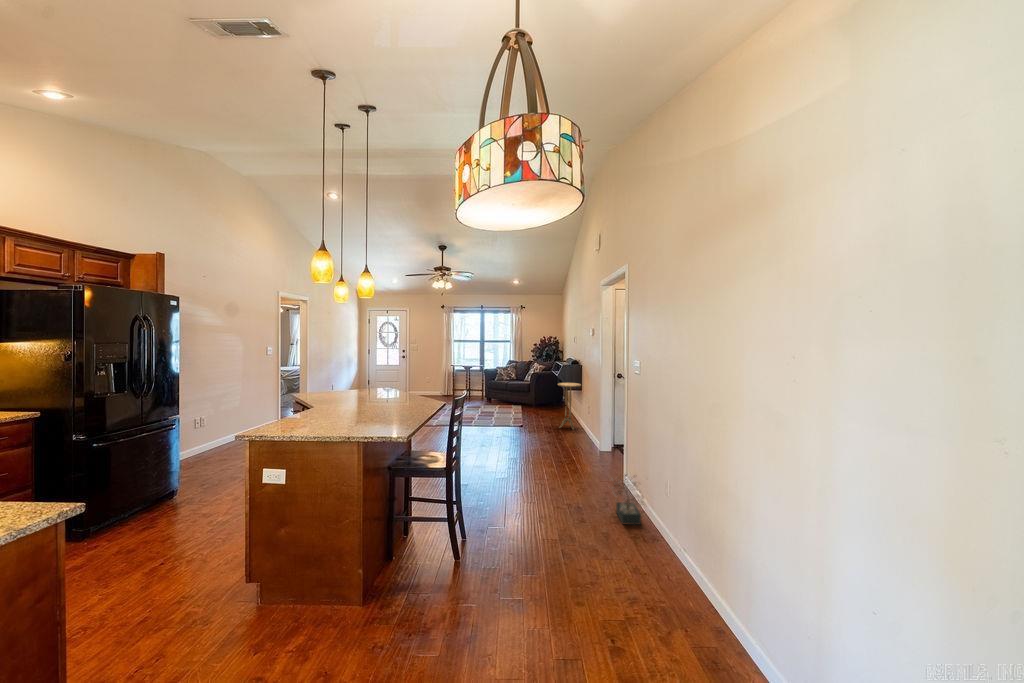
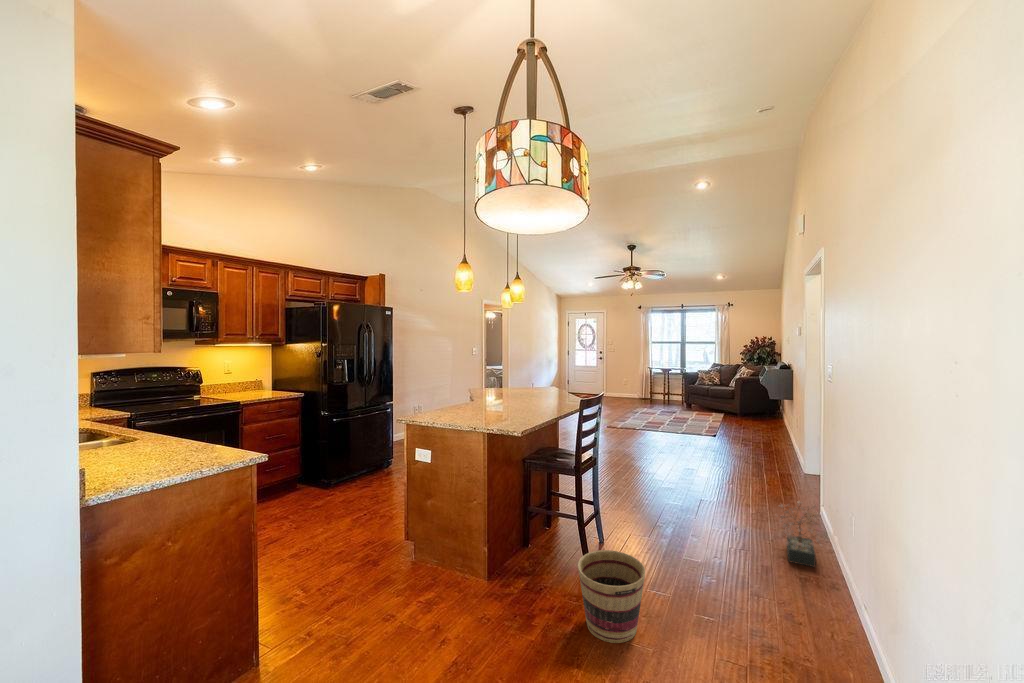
side table: present [558,383,581,430] -> none [758,390,791,448]
basket: none [489,547,553,638] -> present [578,550,645,643]

